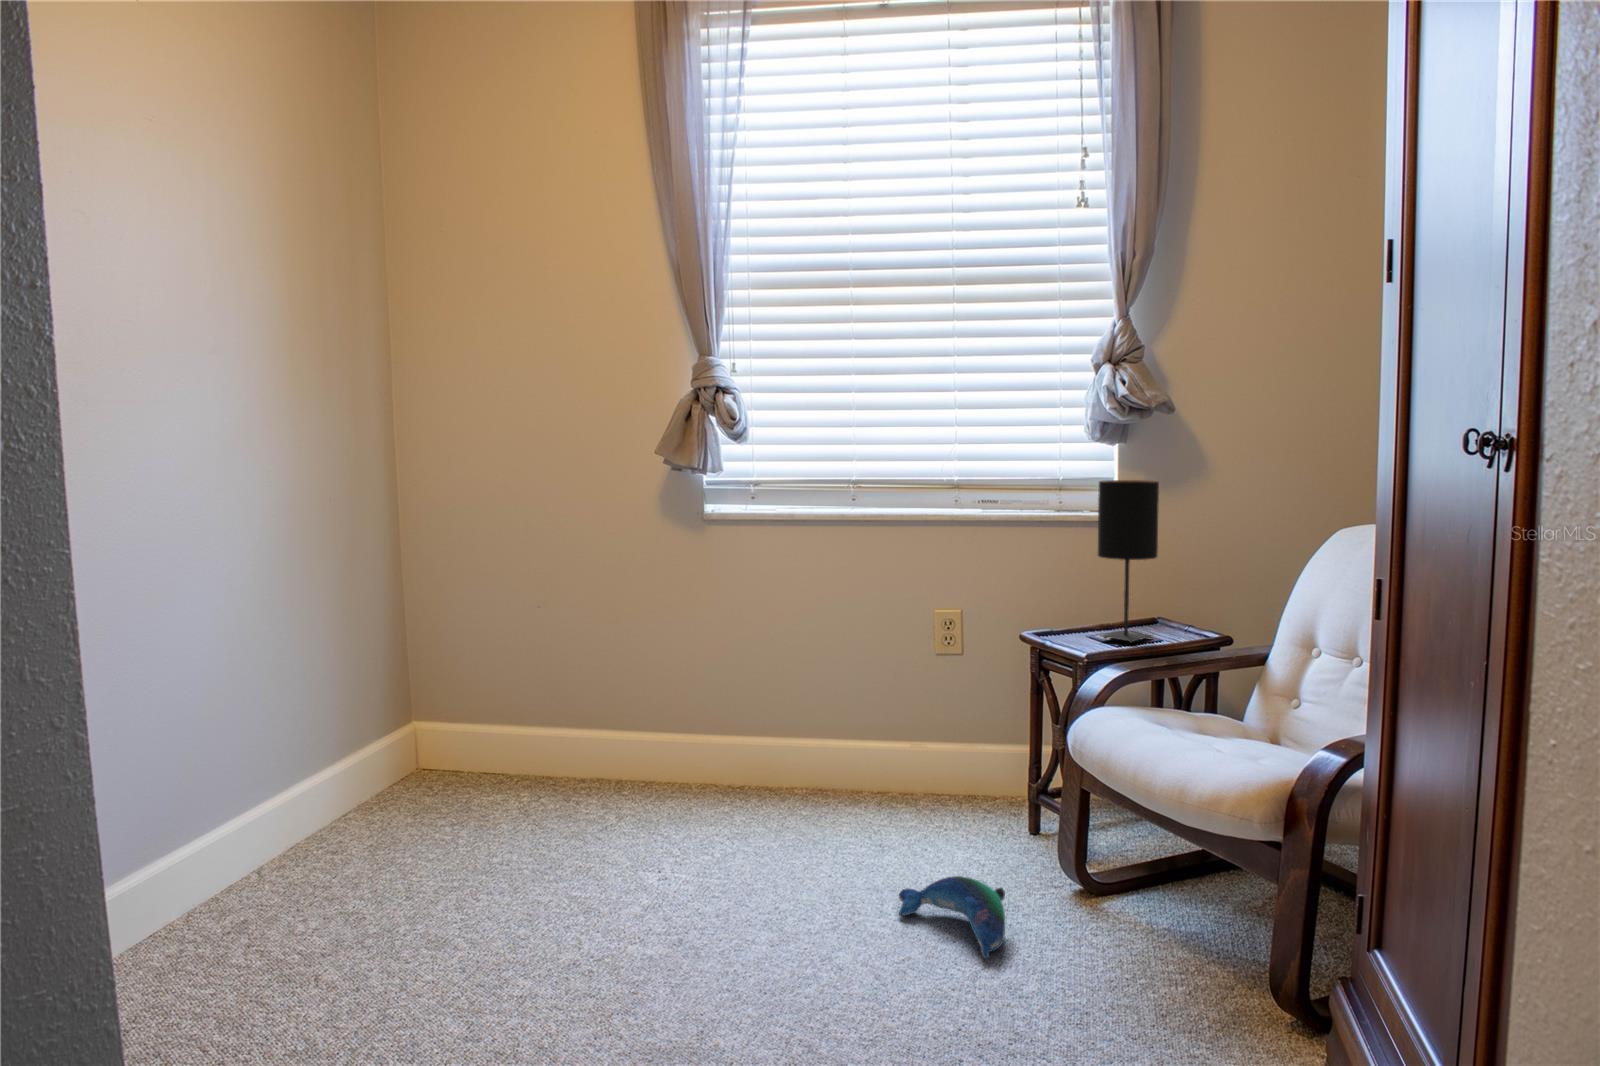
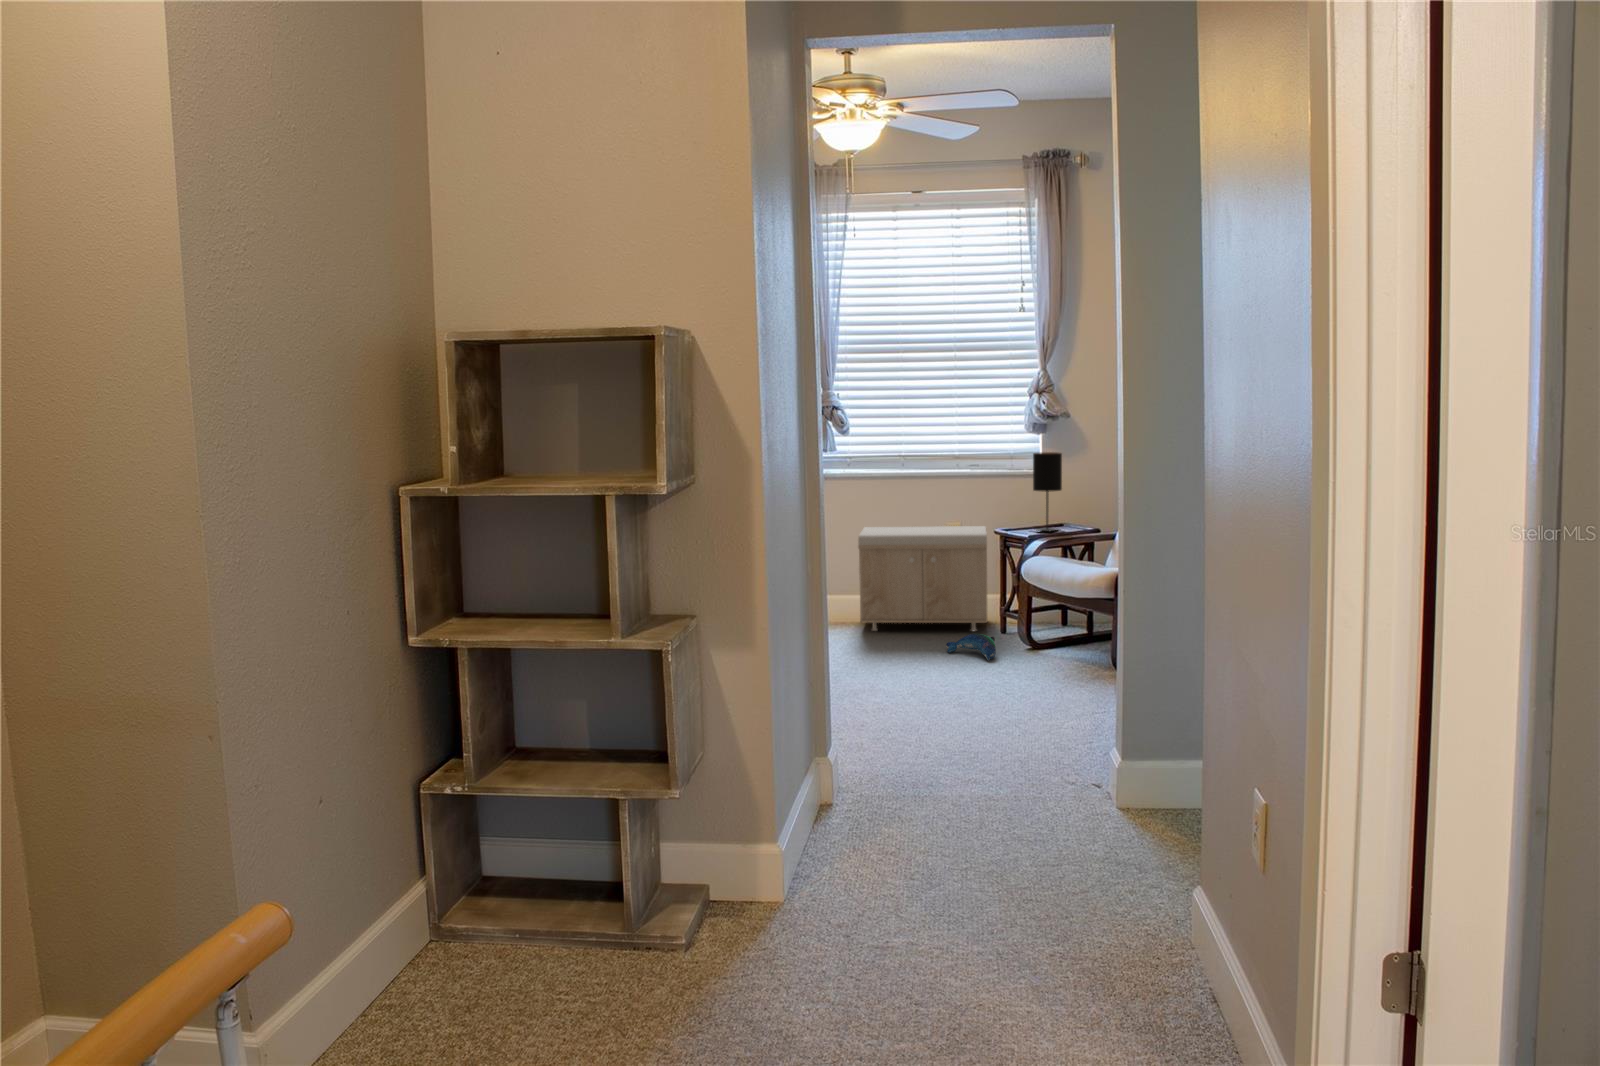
storage bench: none [741,615,1004,838] -> present [858,526,987,631]

